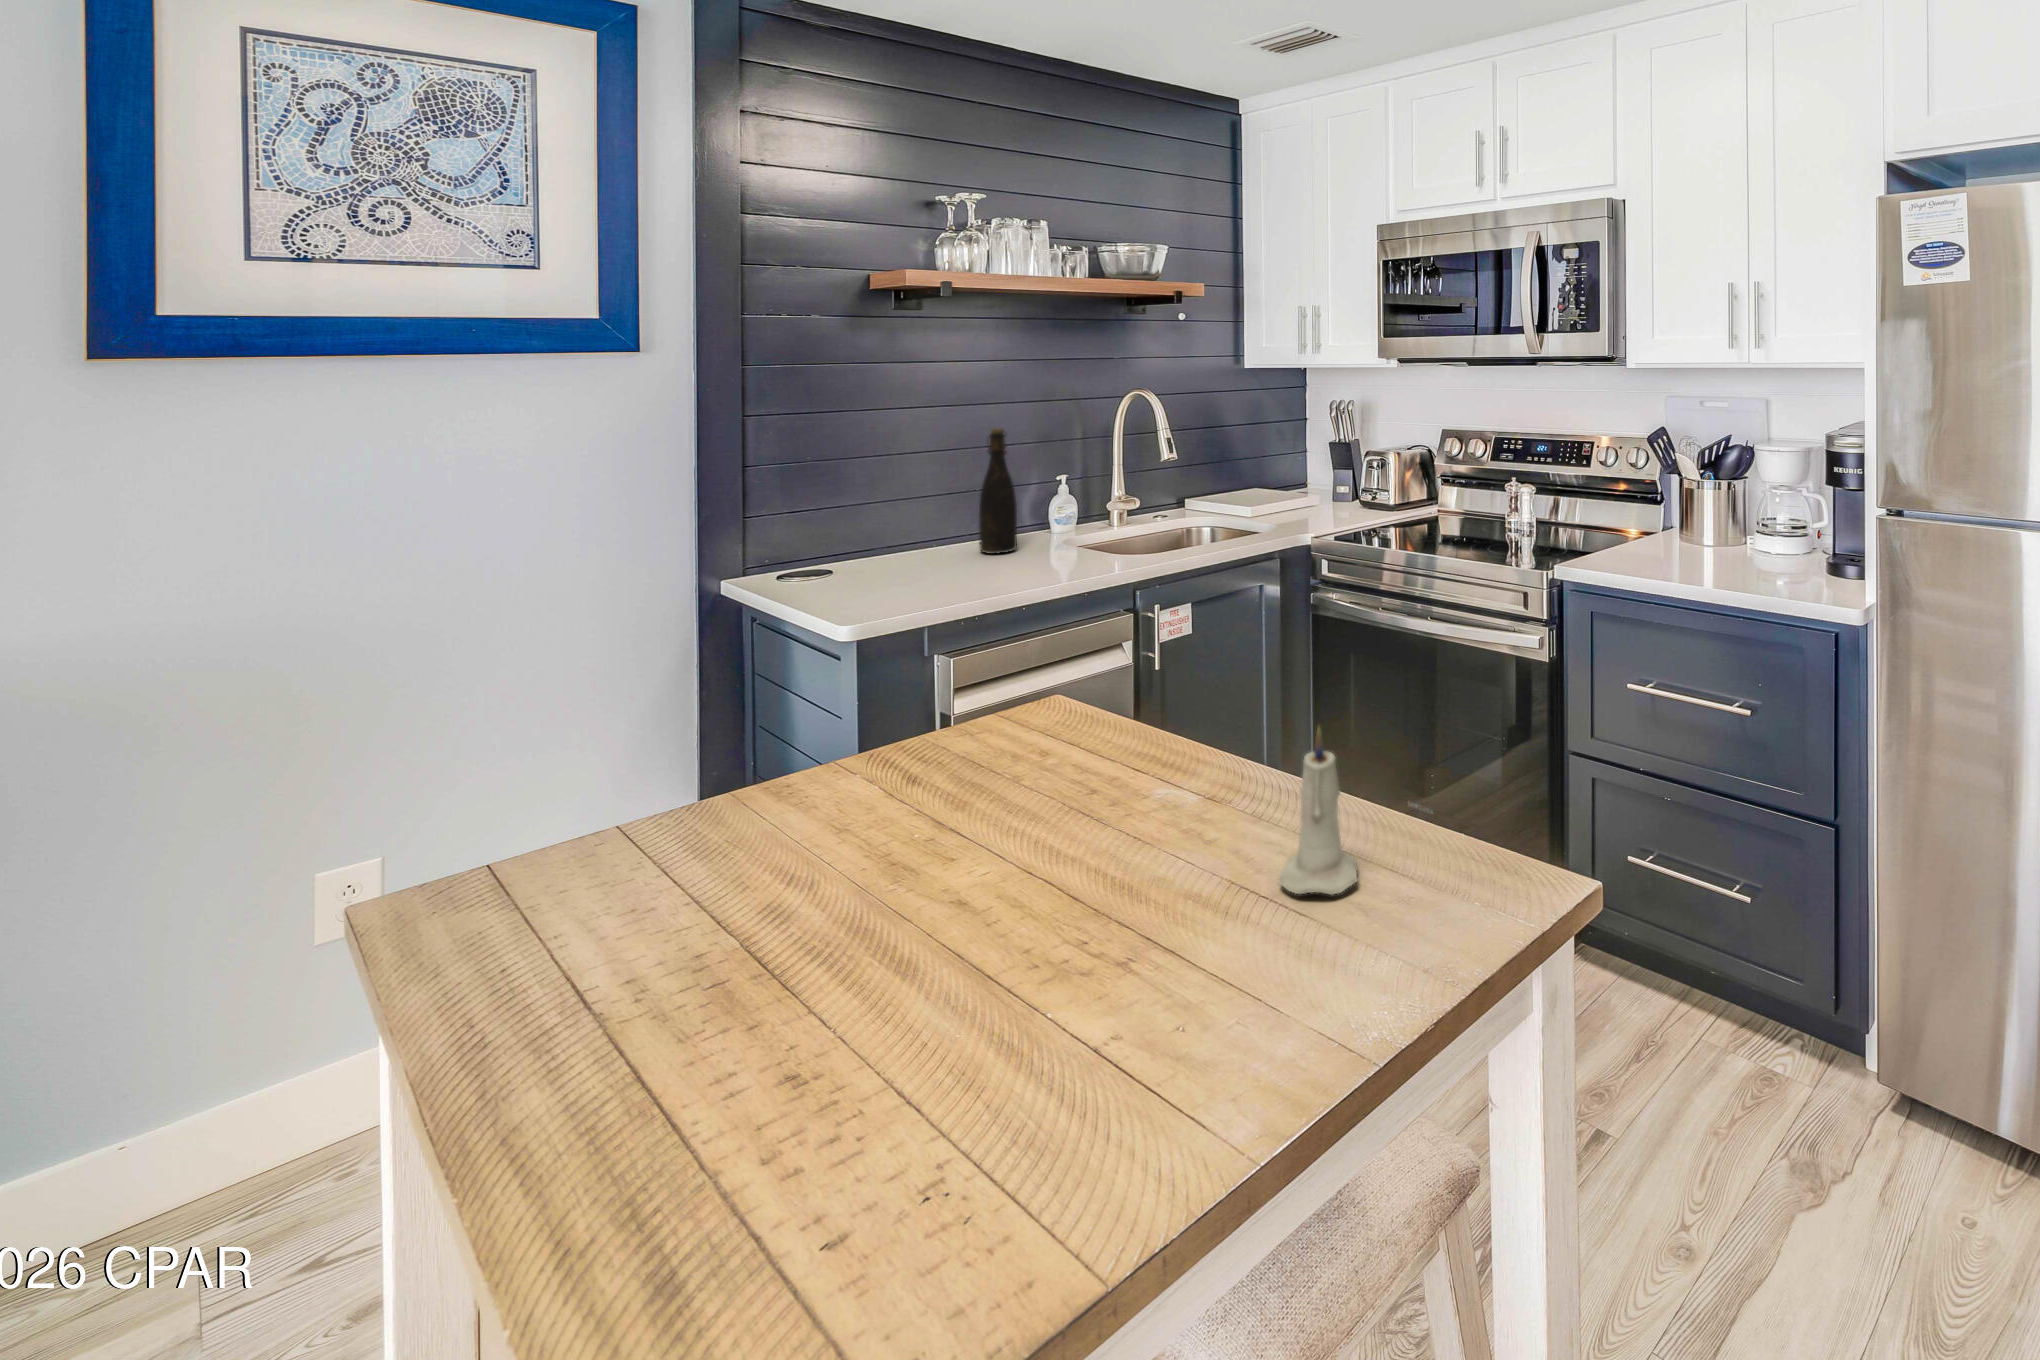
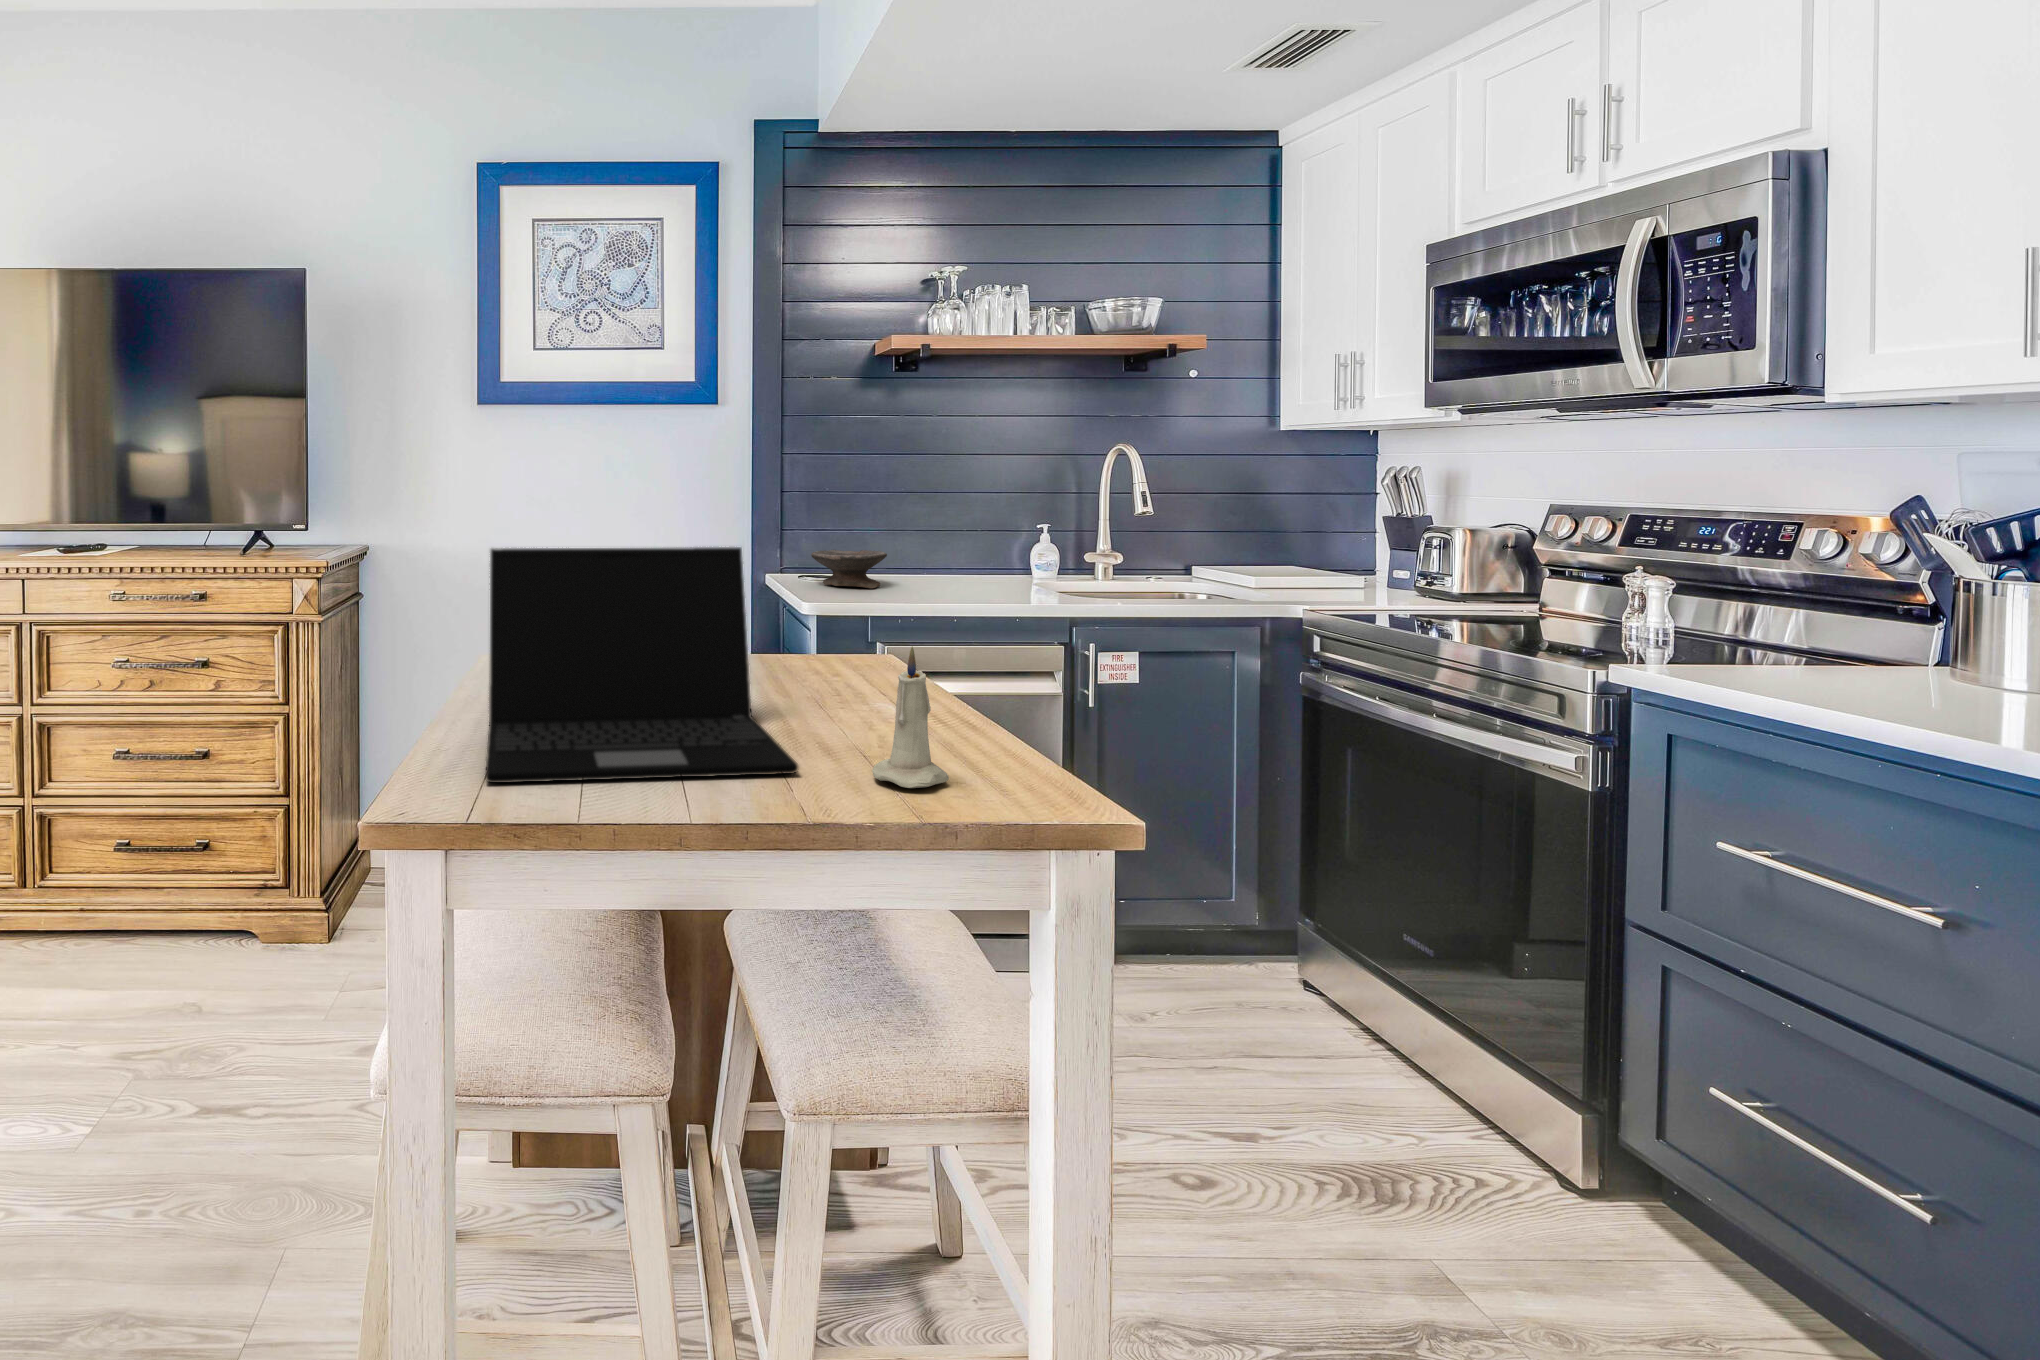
bottle: present [979,428,1017,554] -> none [954,474,987,584]
bowl: none [804,529,908,582] -> present [811,550,887,588]
laptop: none [602,620,1210,1173] -> present [485,547,799,783]

